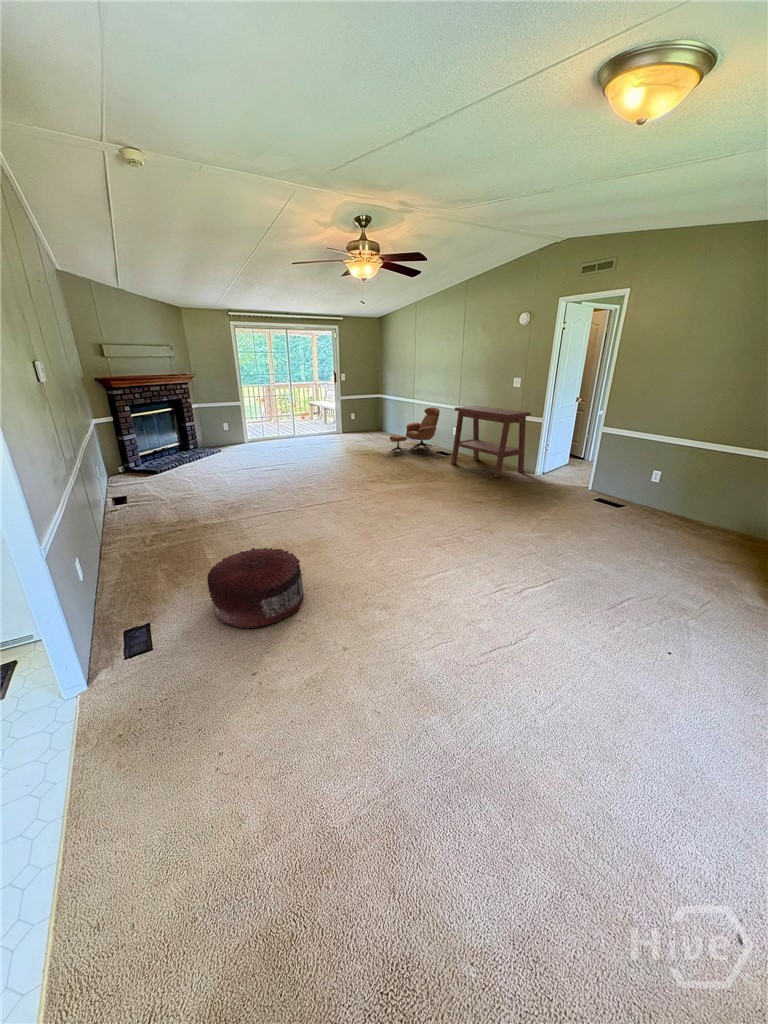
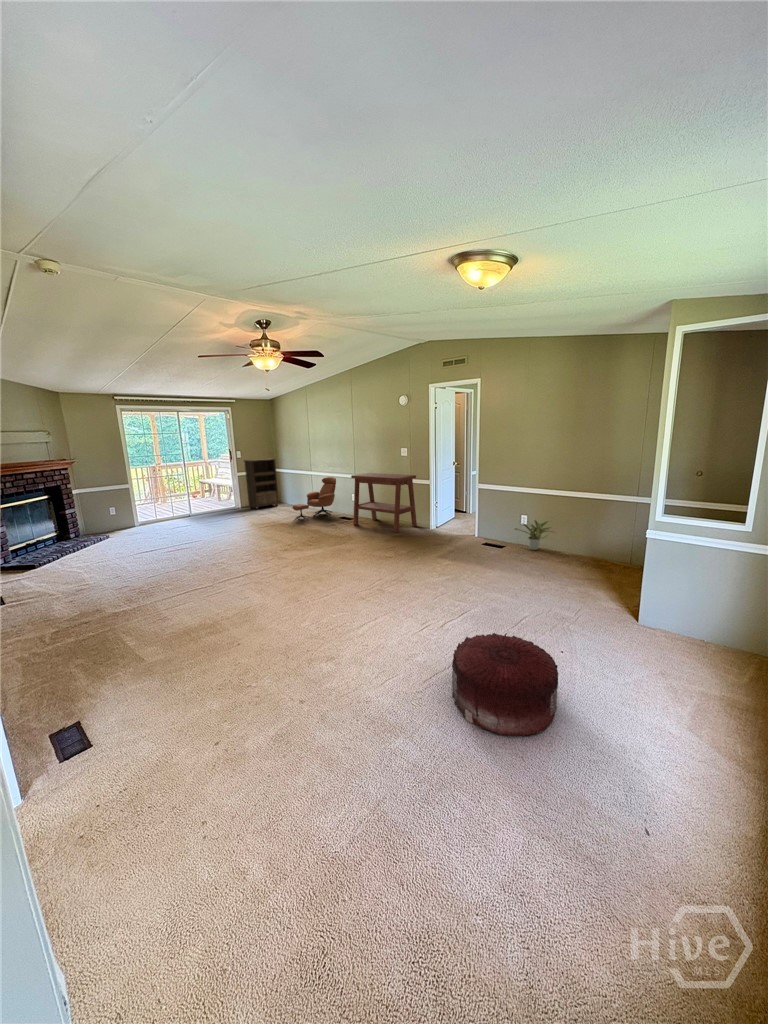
bookshelf: none [347,383,380,437] -> present [244,459,279,509]
potted plant: none [647,482,707,521] -> present [515,520,548,550]
pouf: present [207,548,304,629] -> present [452,633,559,736]

